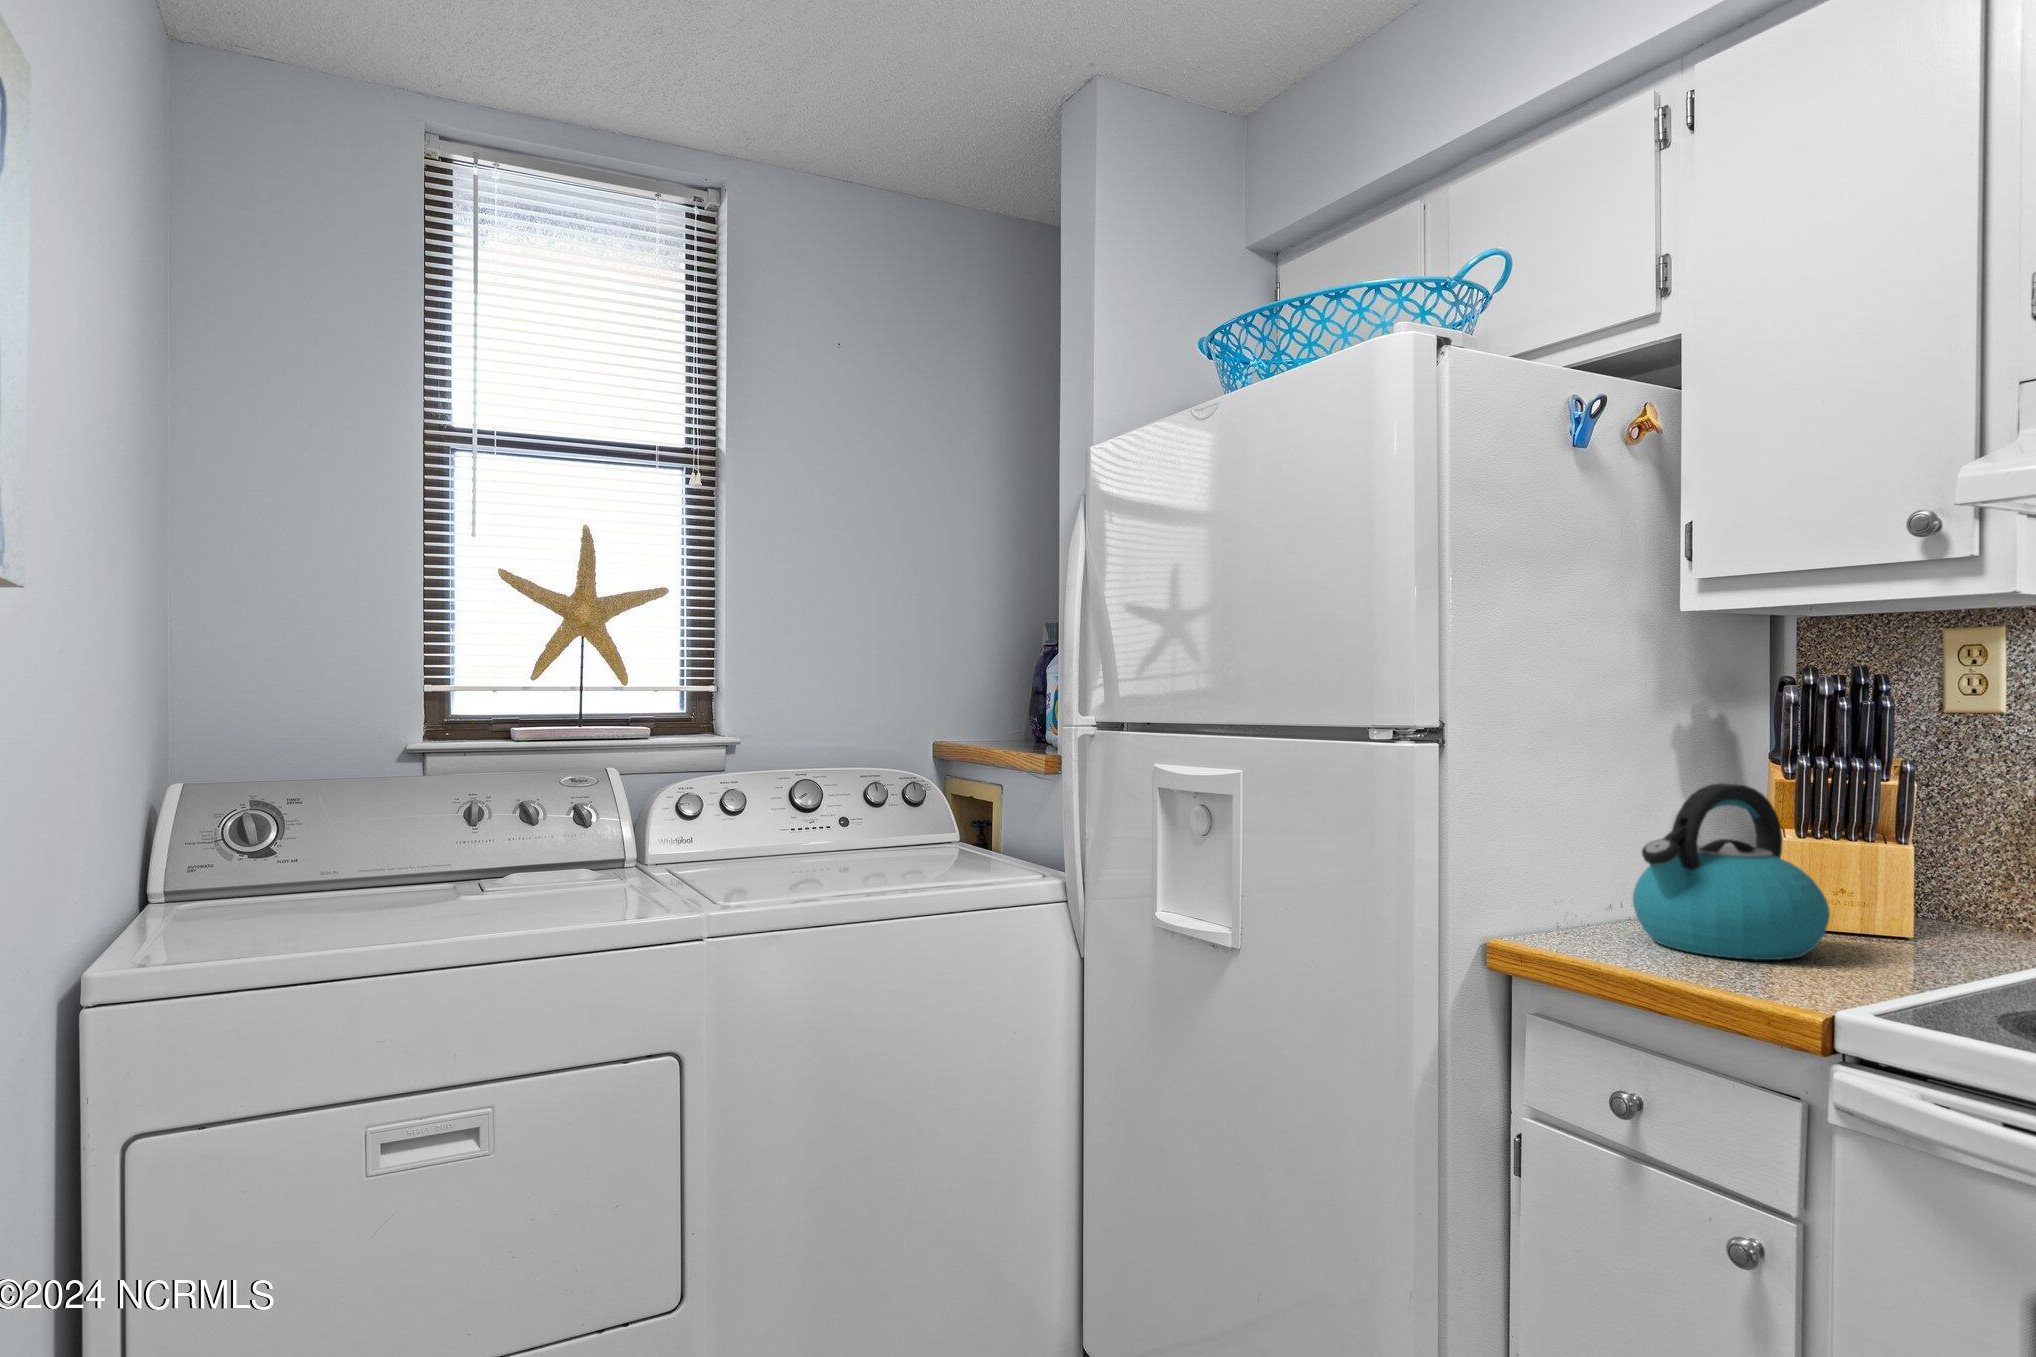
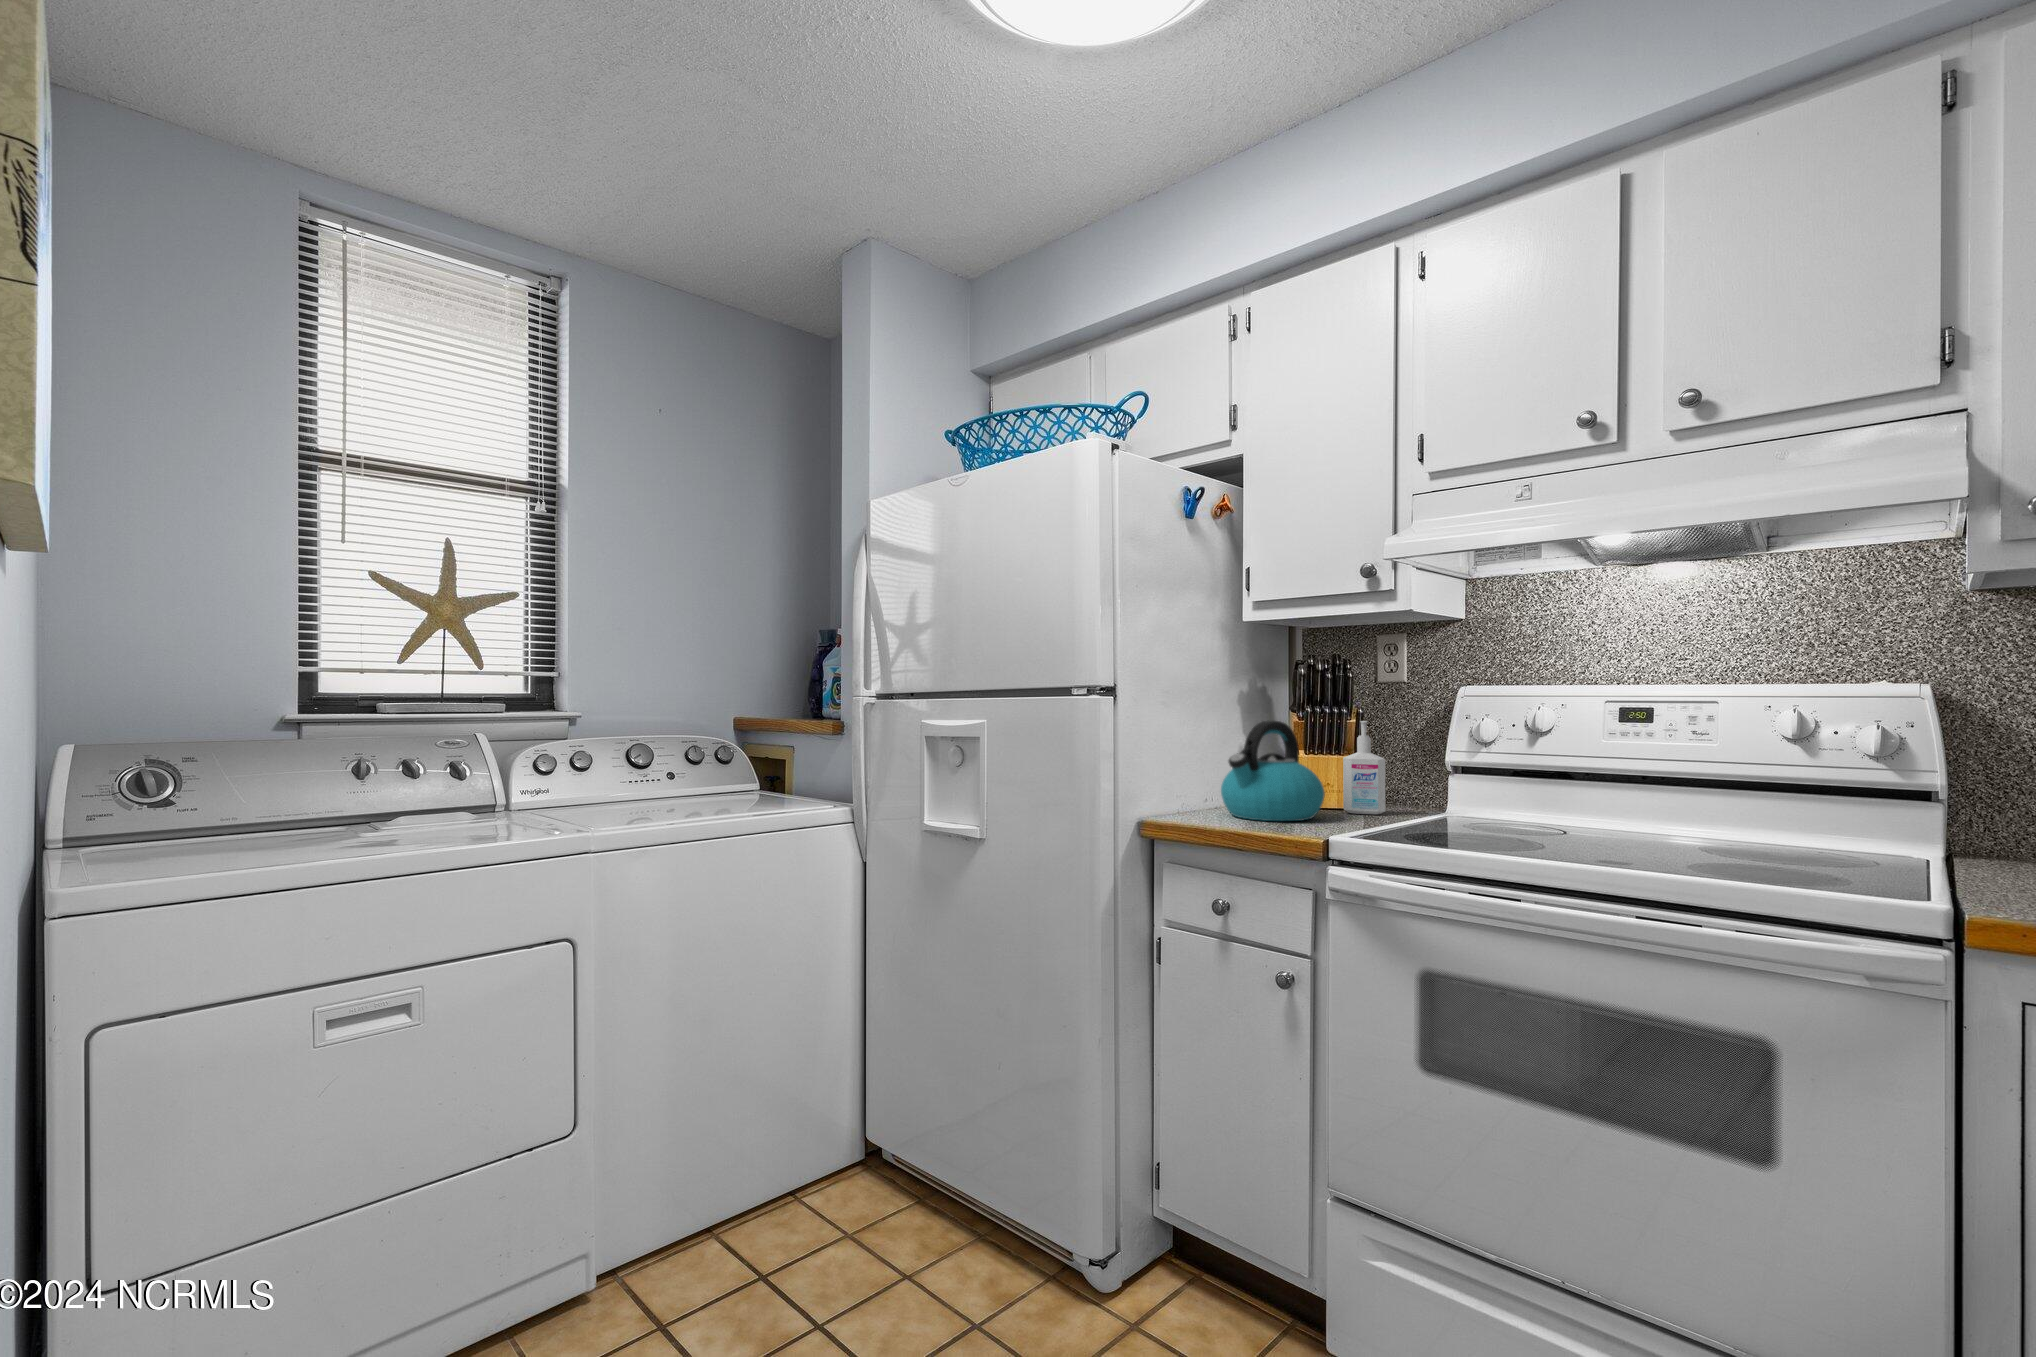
bottle: none [1873,786,1958,953] -> present [1343,721,1385,814]

